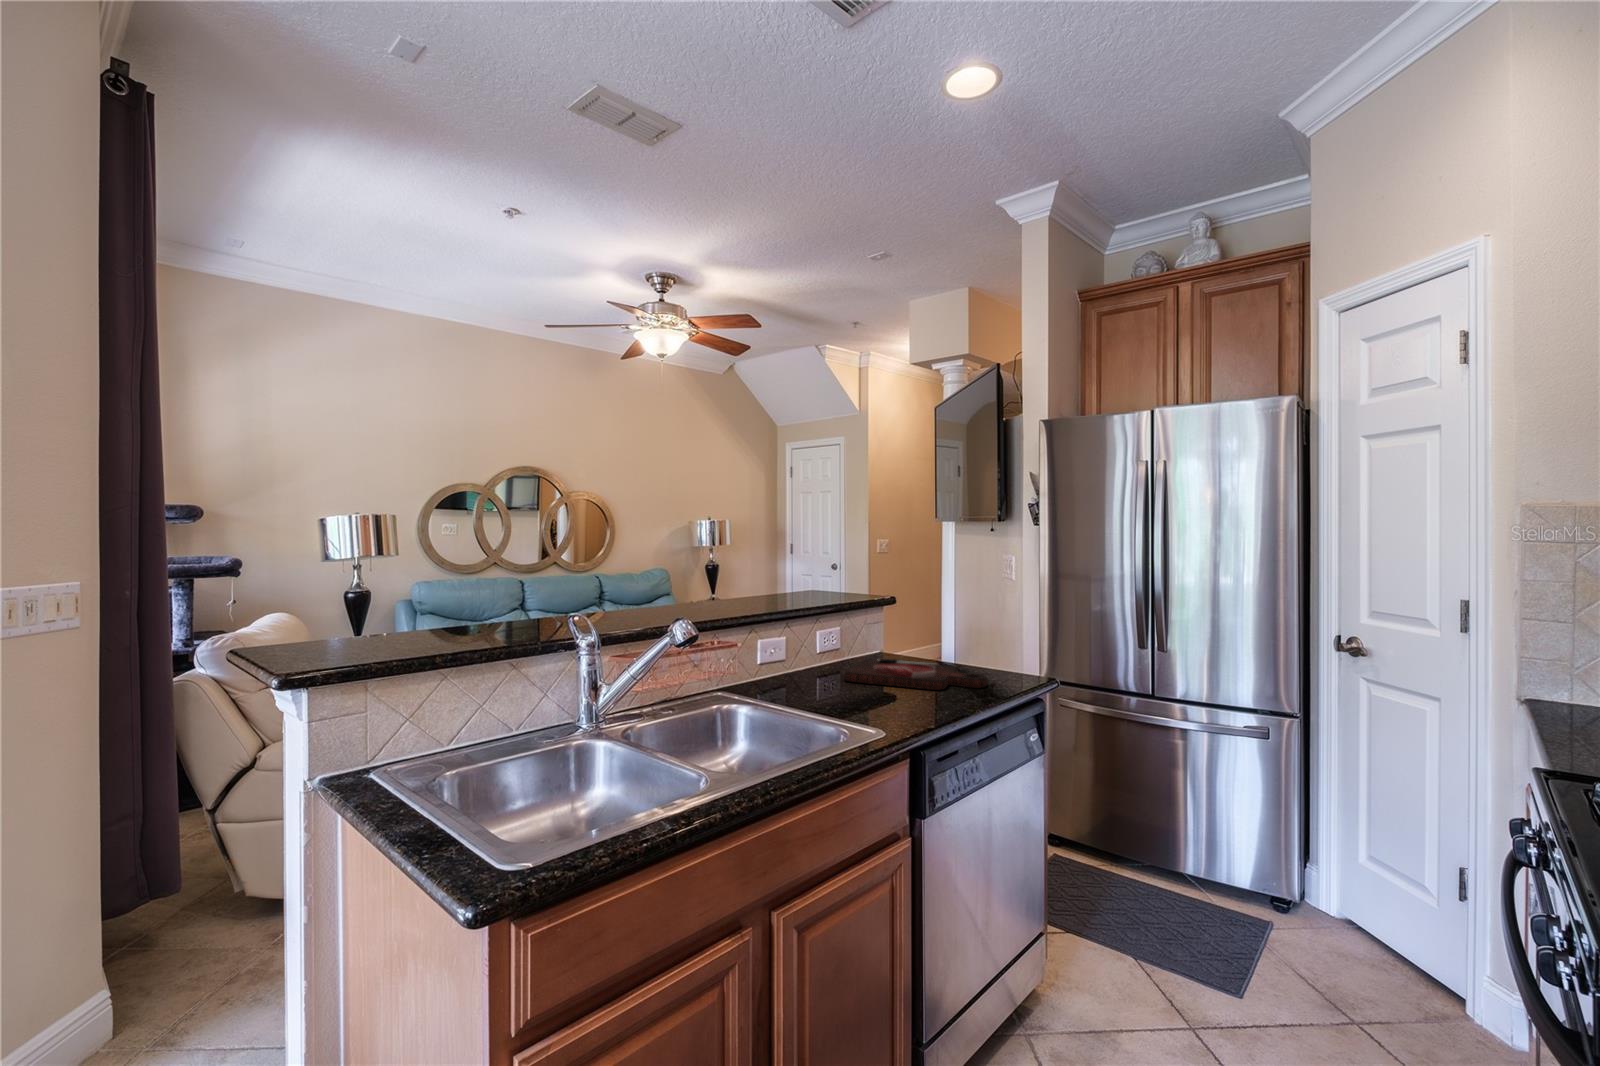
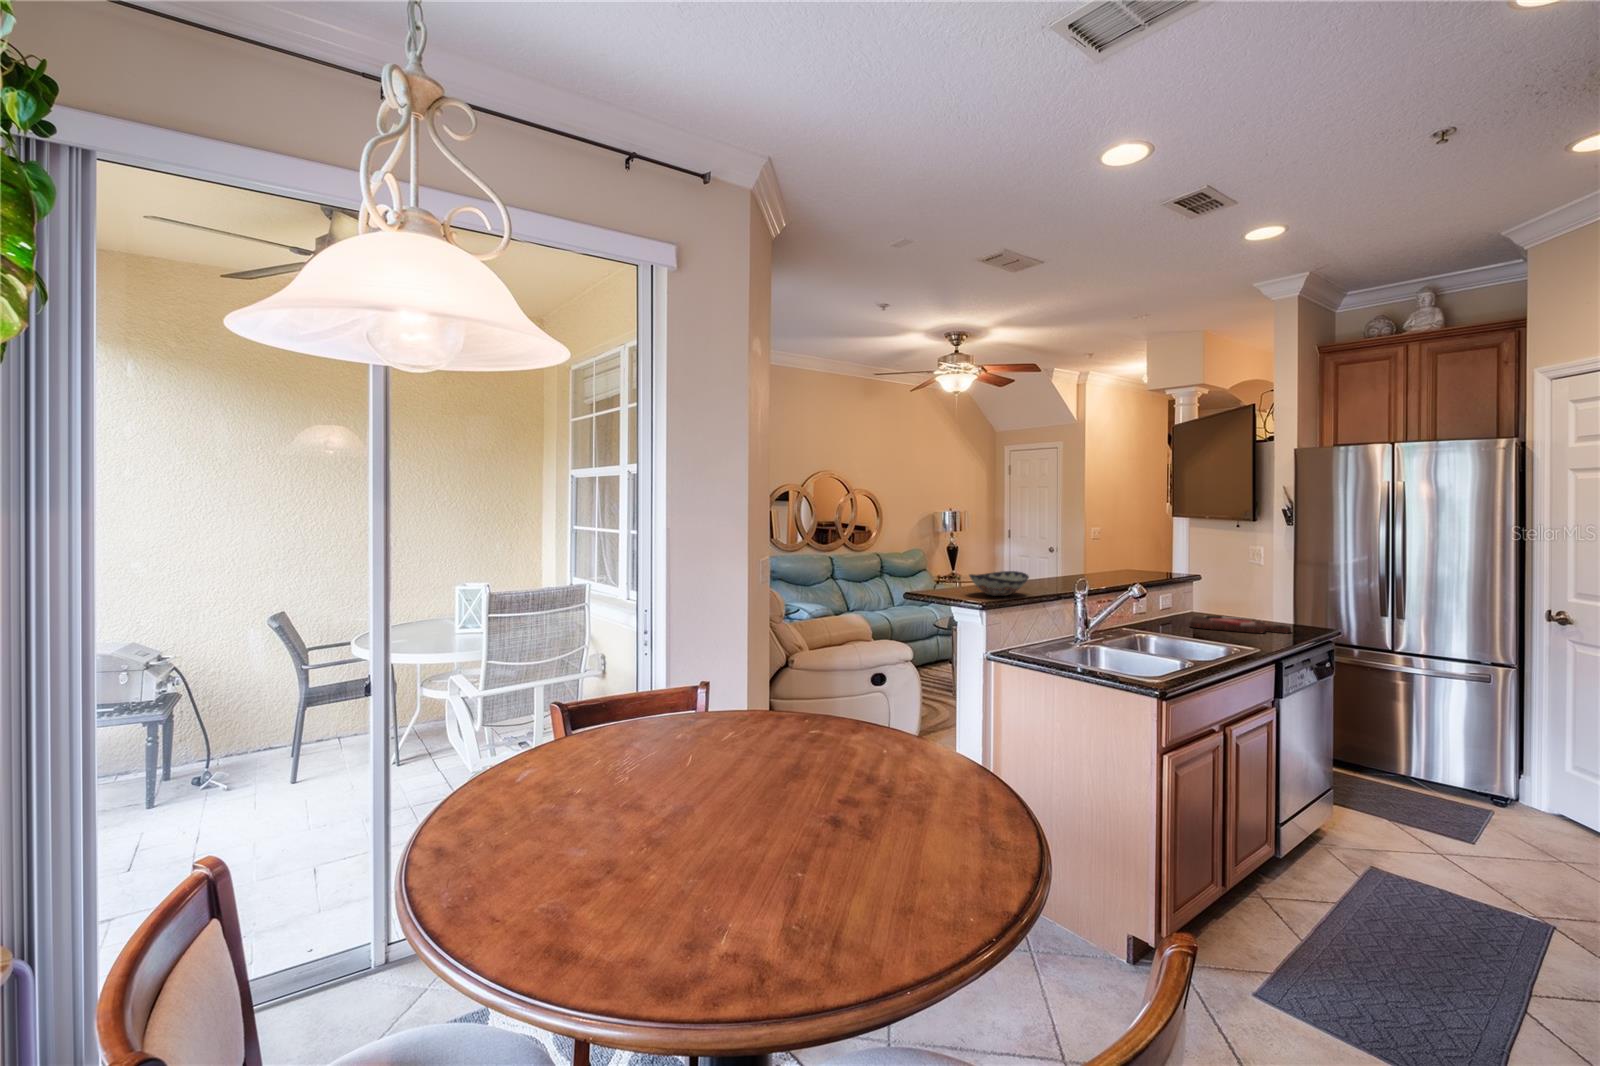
decorative bowl: none [377,593,513,642] -> present [969,571,1029,596]

